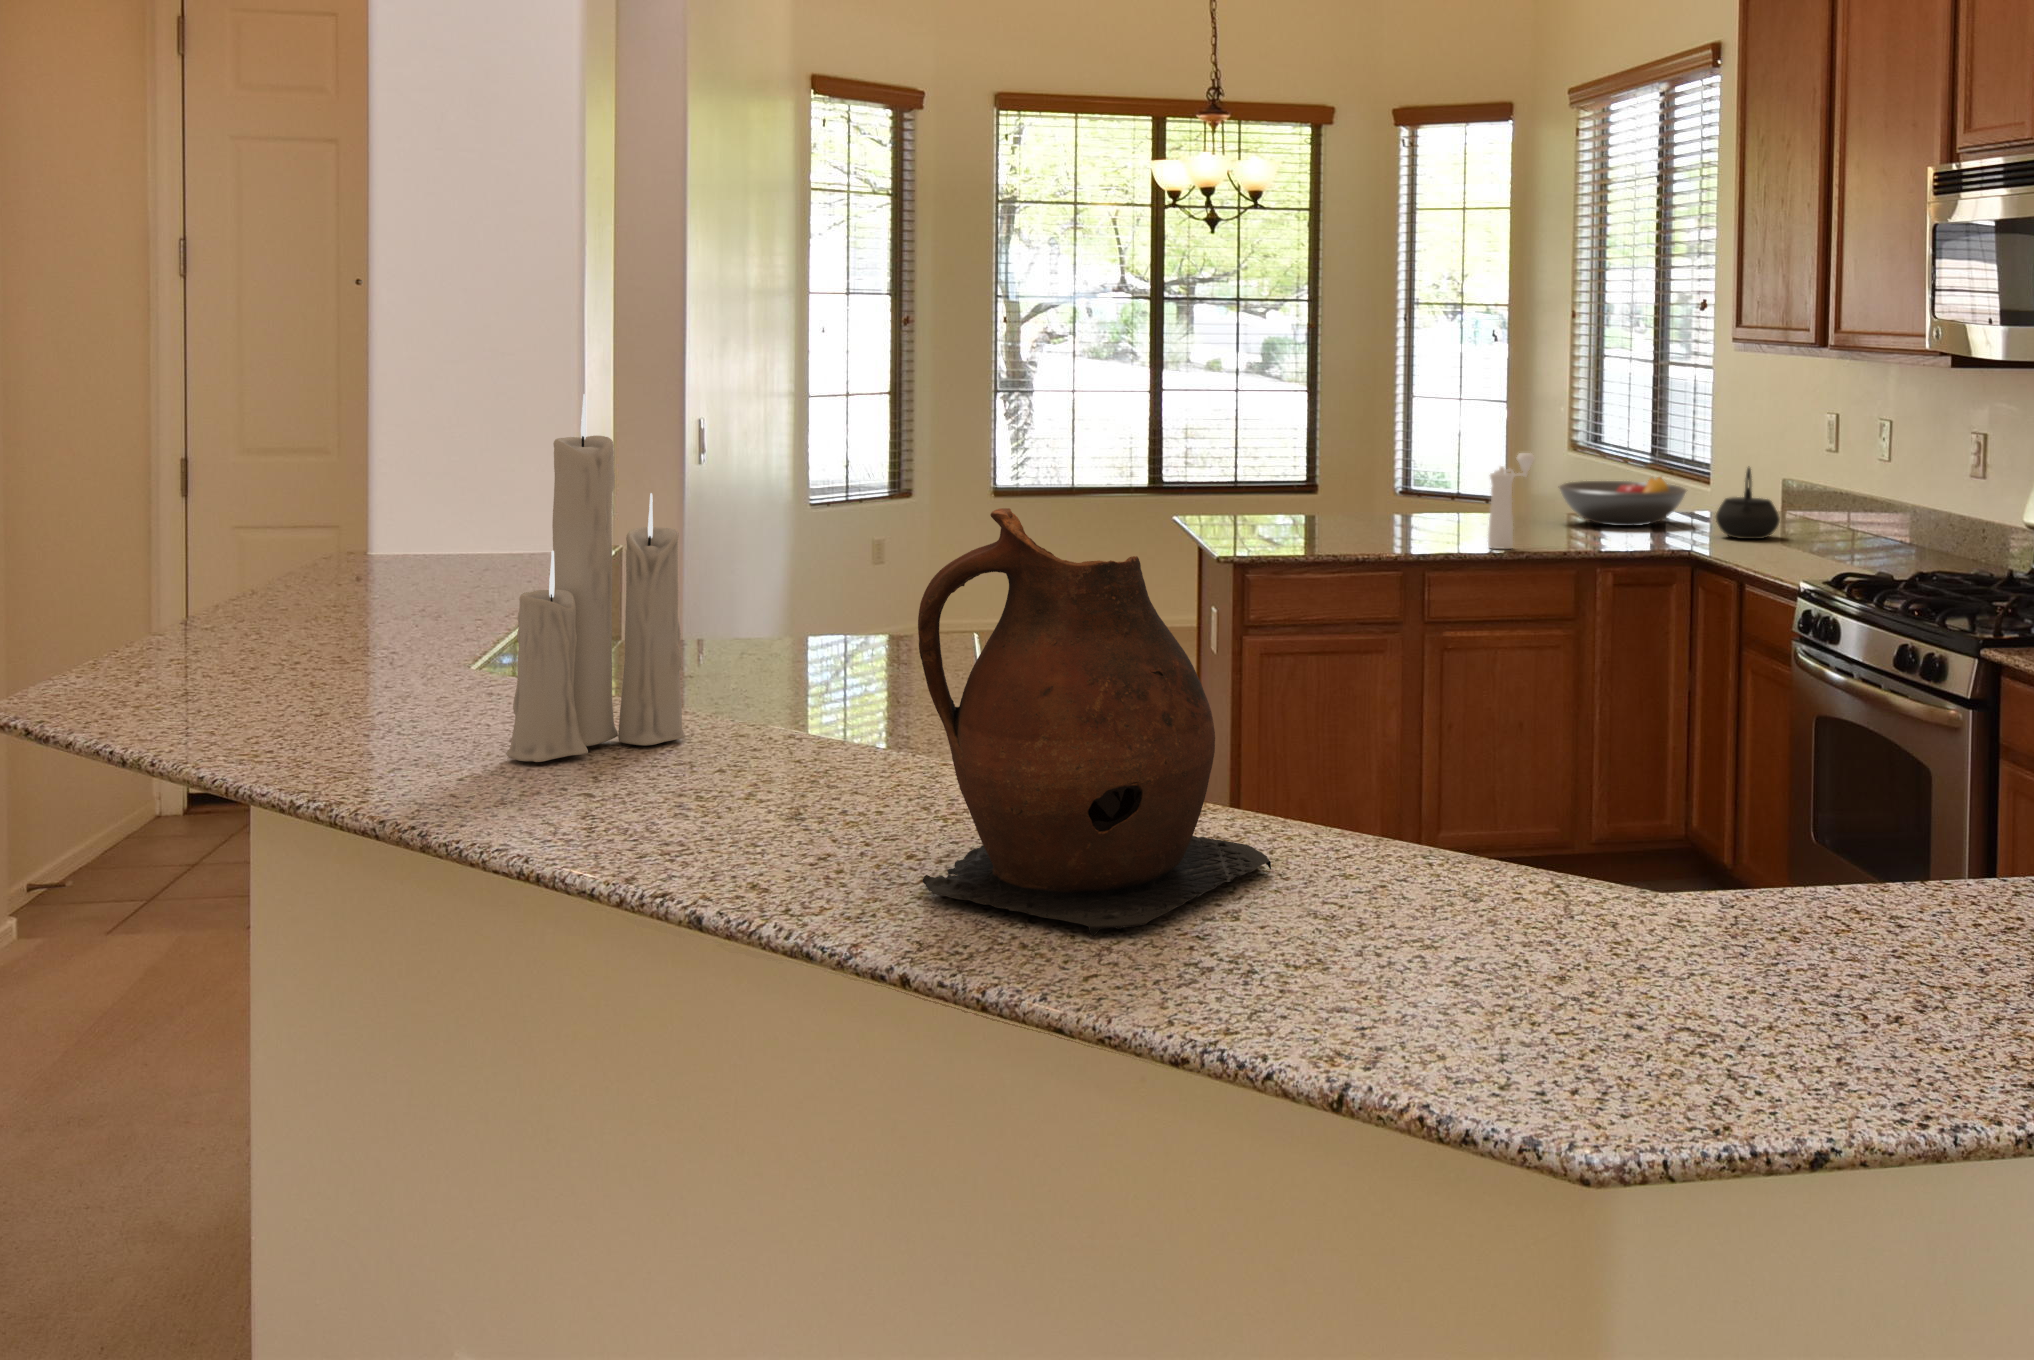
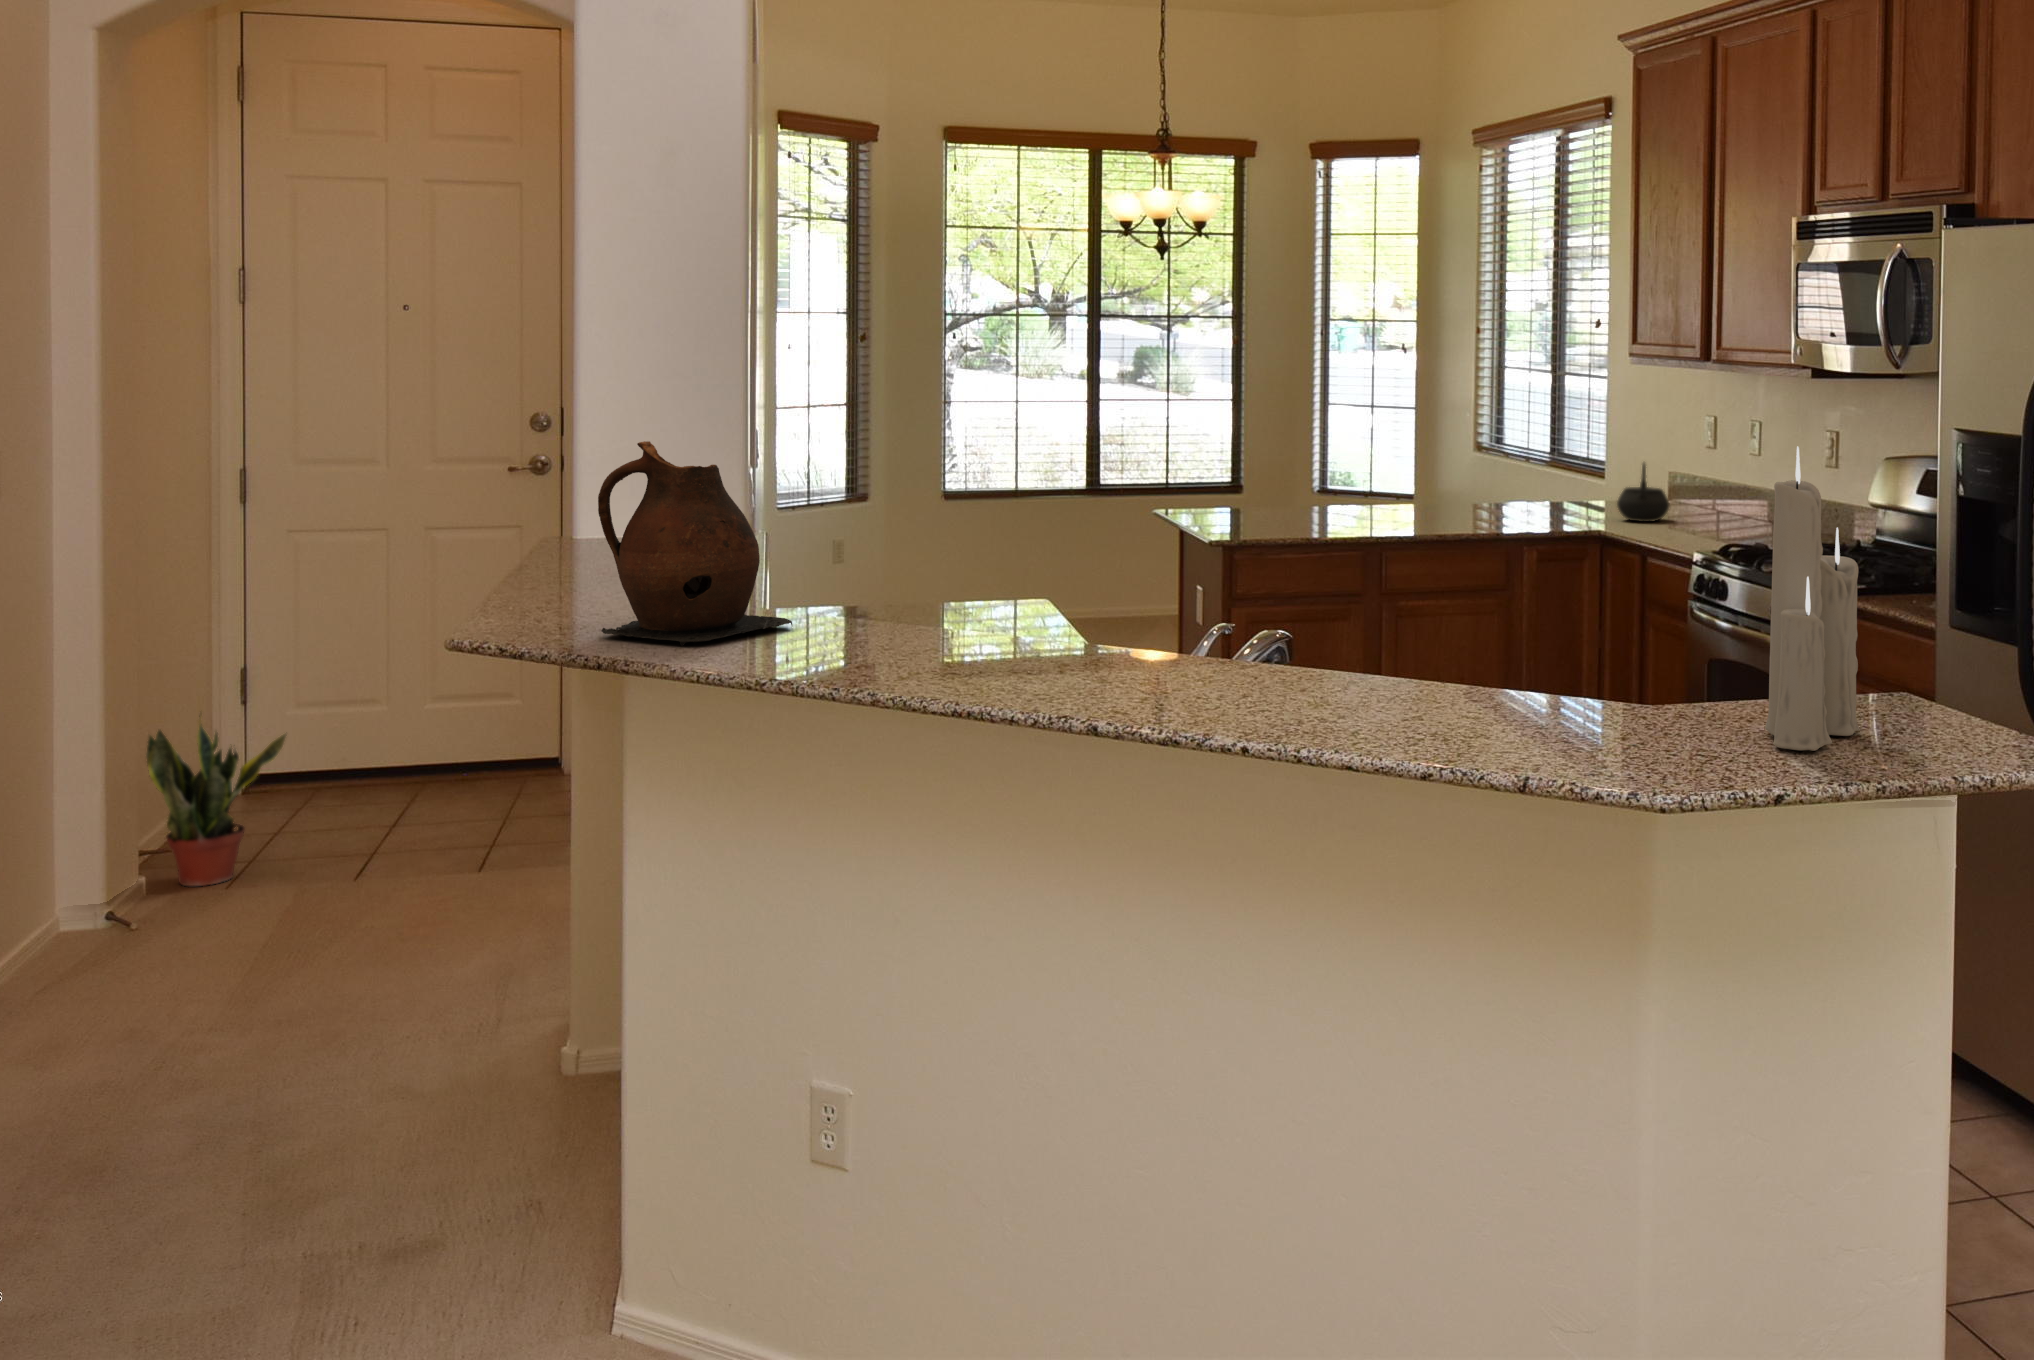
candle: present [507,394,685,762] -> present [1765,447,1860,751]
pepper mill: present [1488,453,1534,549] -> none [1432,452,1469,532]
fruit bowl: present [1559,477,1686,526] -> none [1483,471,1591,513]
ceramic pitcher: present [918,508,1271,936] -> present [598,441,792,646]
potted plant: none [35,729,187,924] -> present [146,716,286,886]

